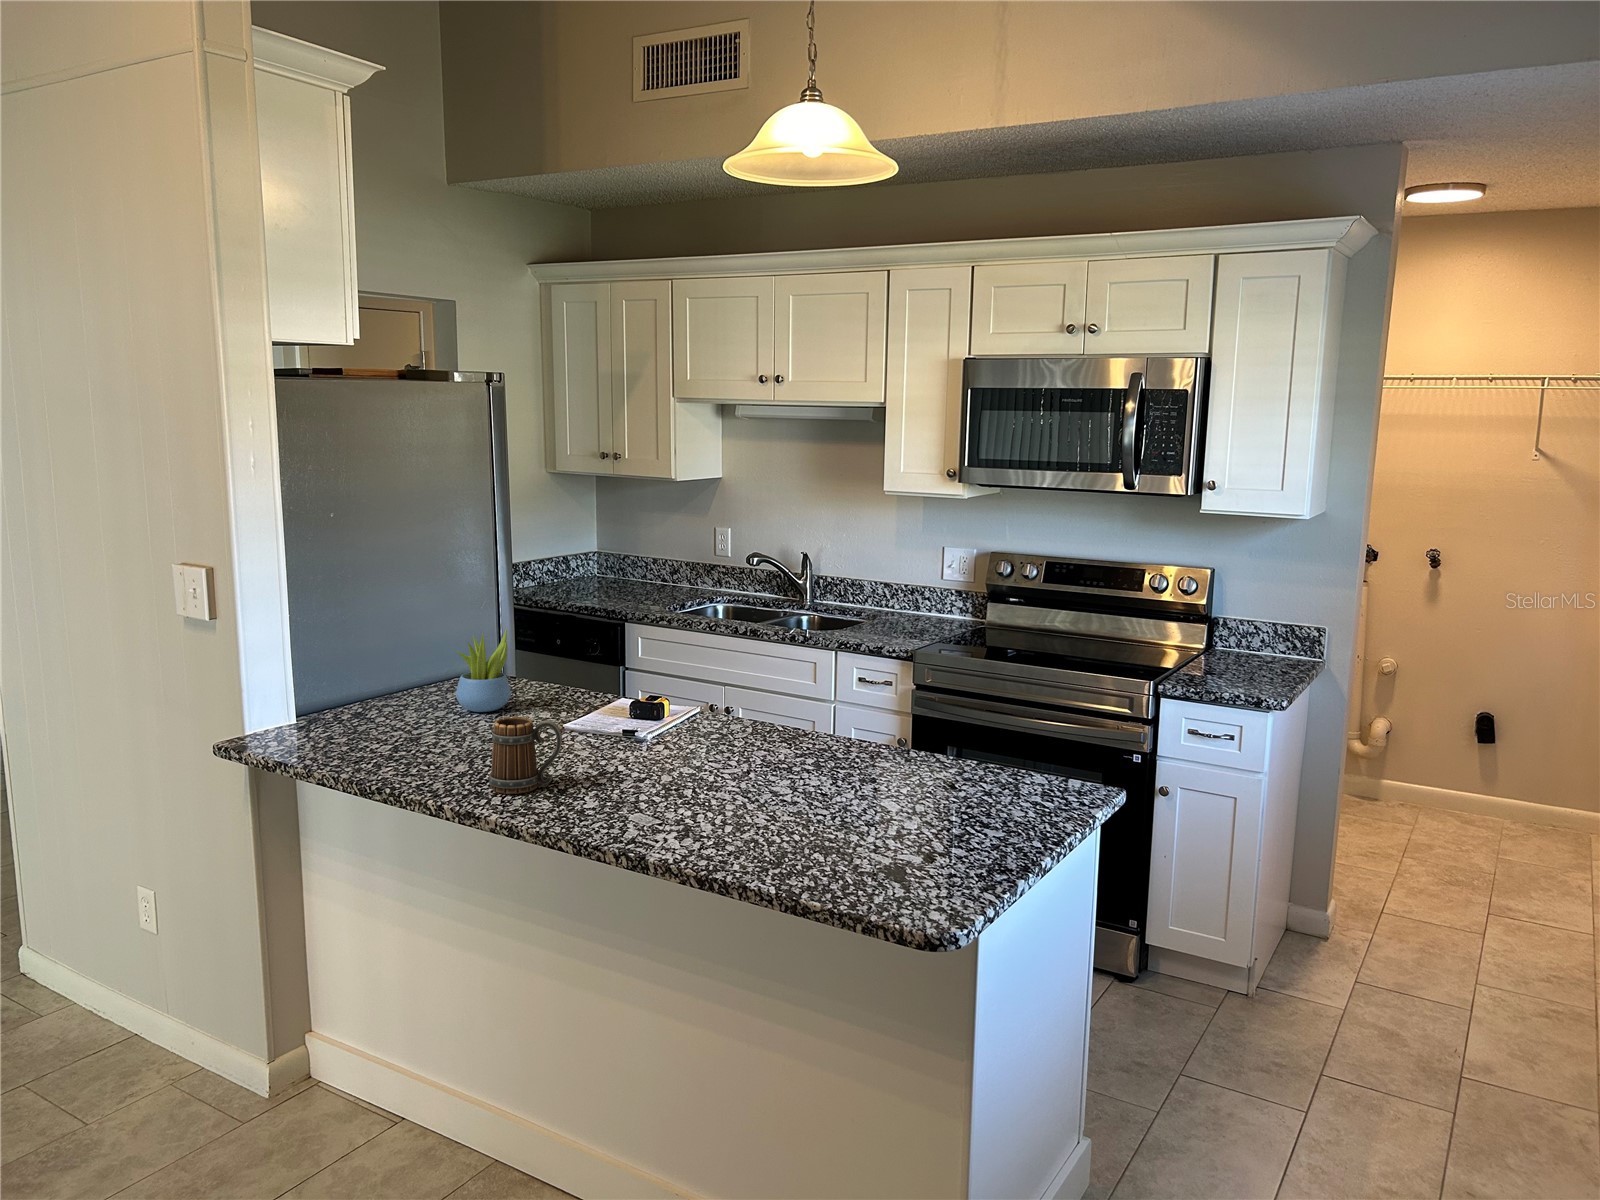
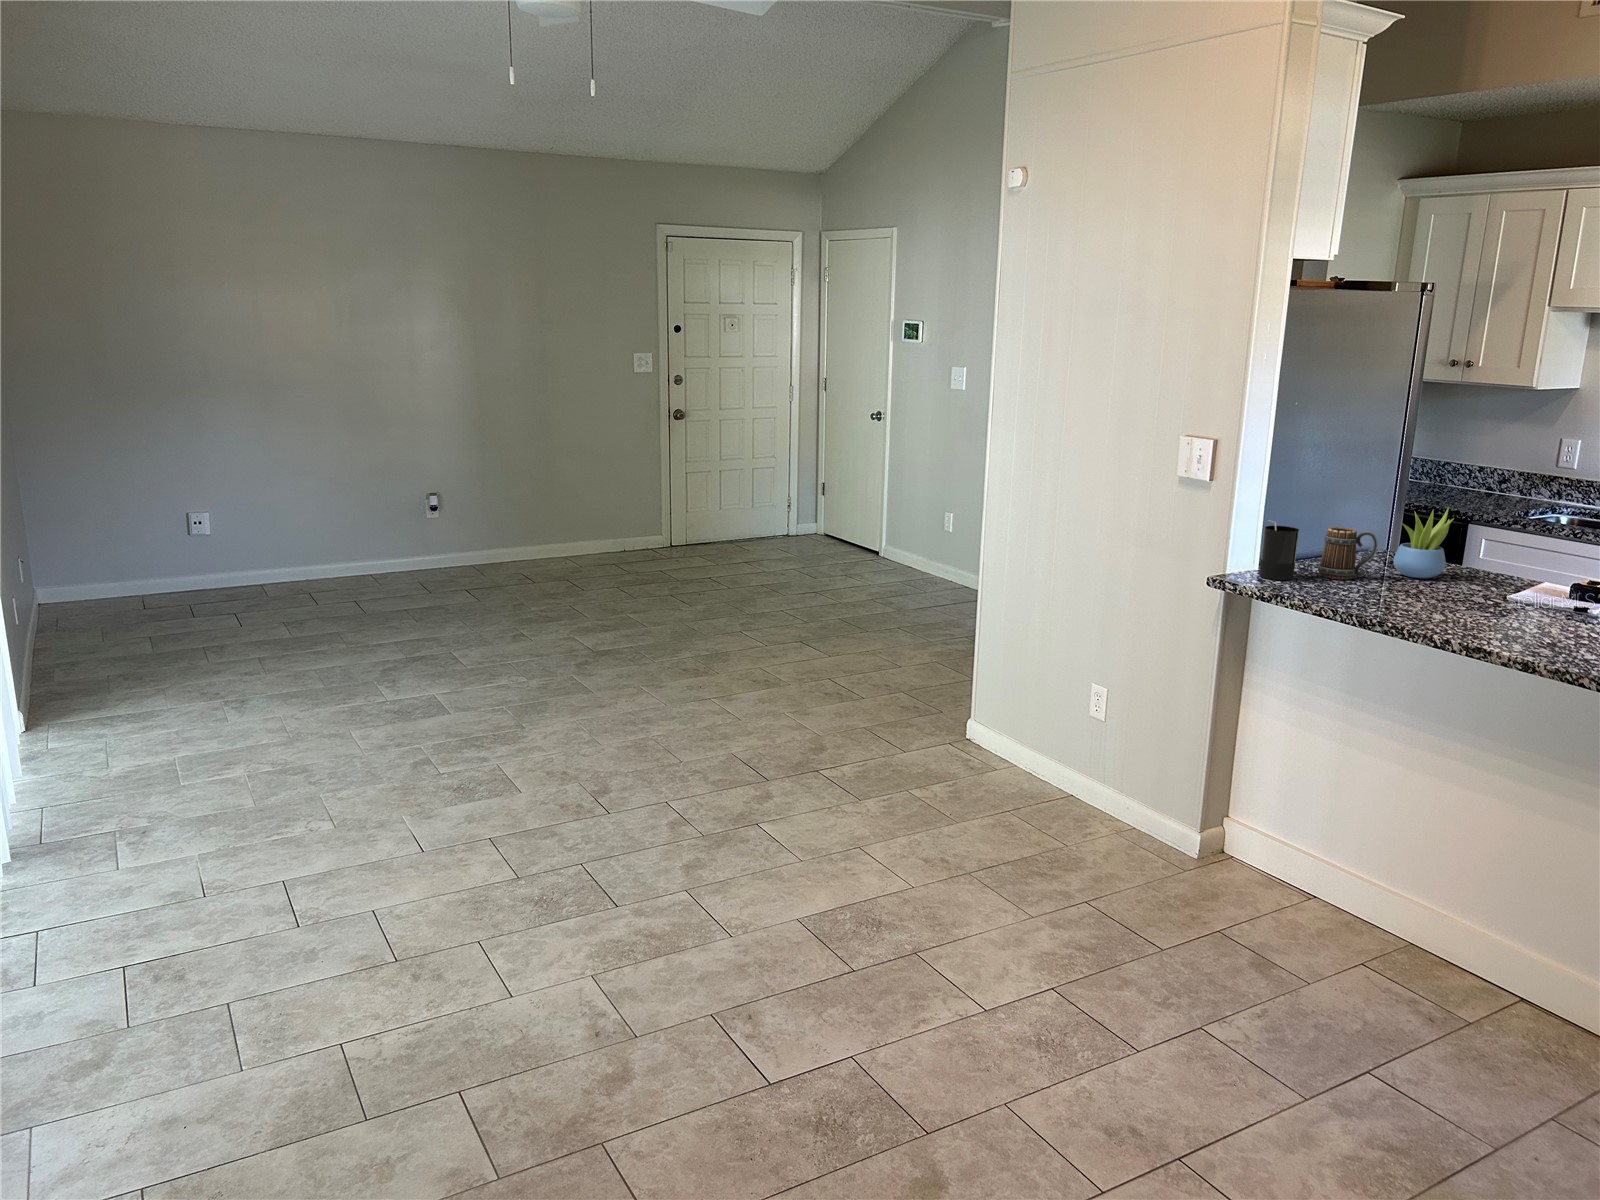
candle: none [280,664,326,738] -> present [1259,520,1299,580]
mug: present [489,716,562,794] -> present [1318,527,1377,580]

